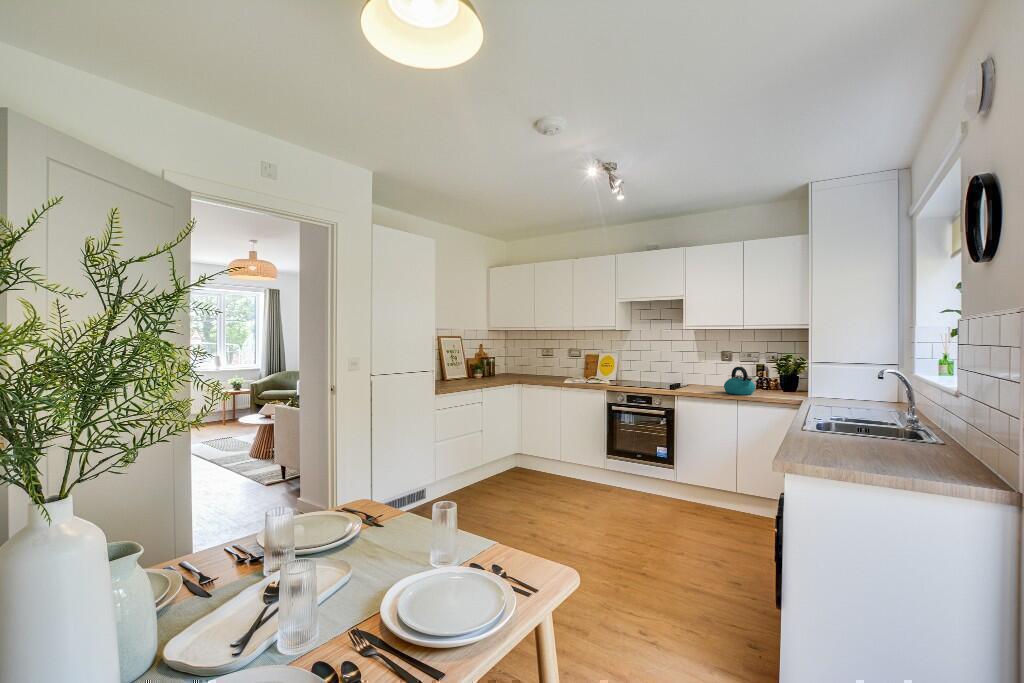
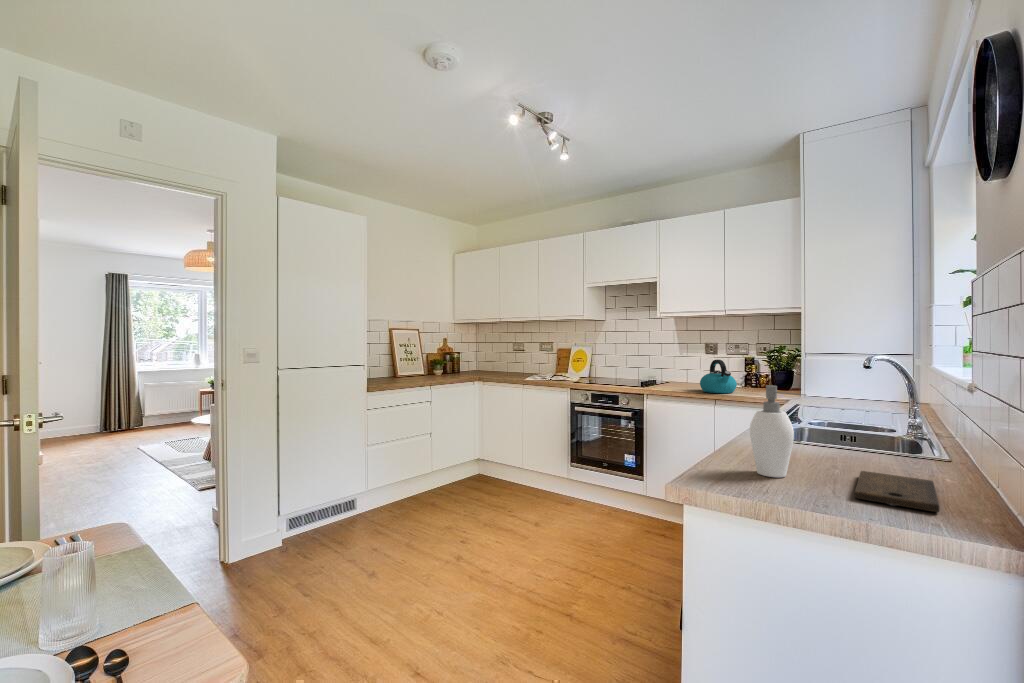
soap dispenser: none [819,393,861,455] -> present [750,386,804,477]
cutting board: none [893,450,953,473] -> present [855,471,940,512]

